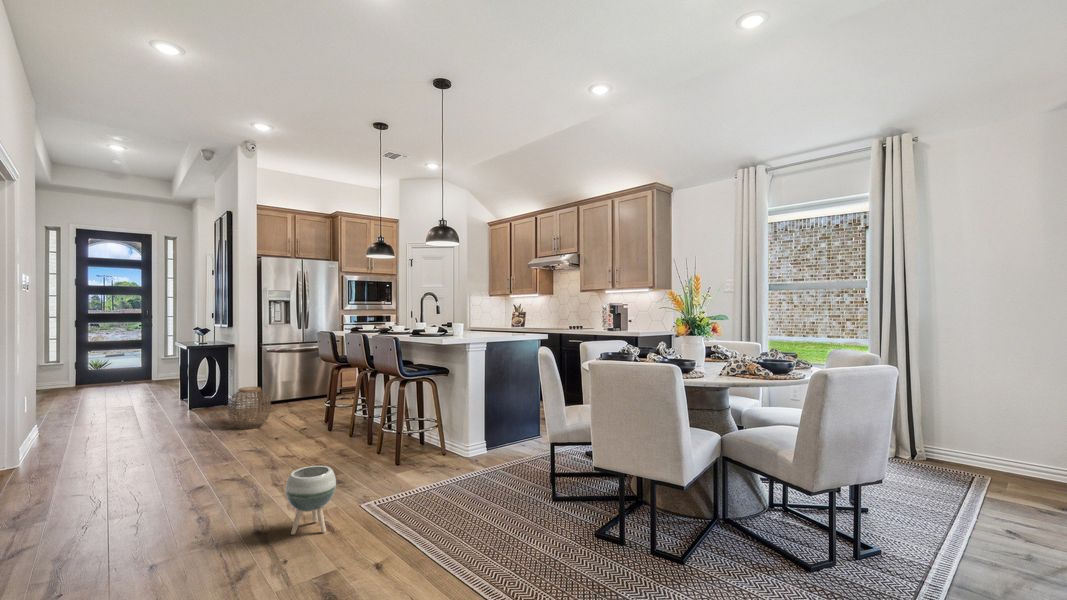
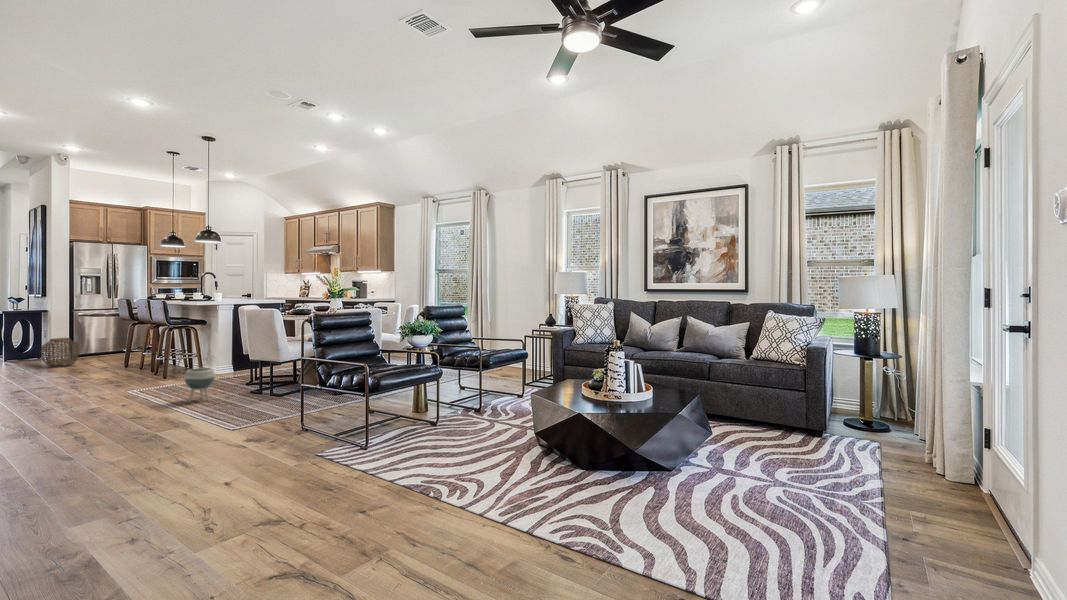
planter: present [286,466,336,535] -> present [184,368,215,402]

